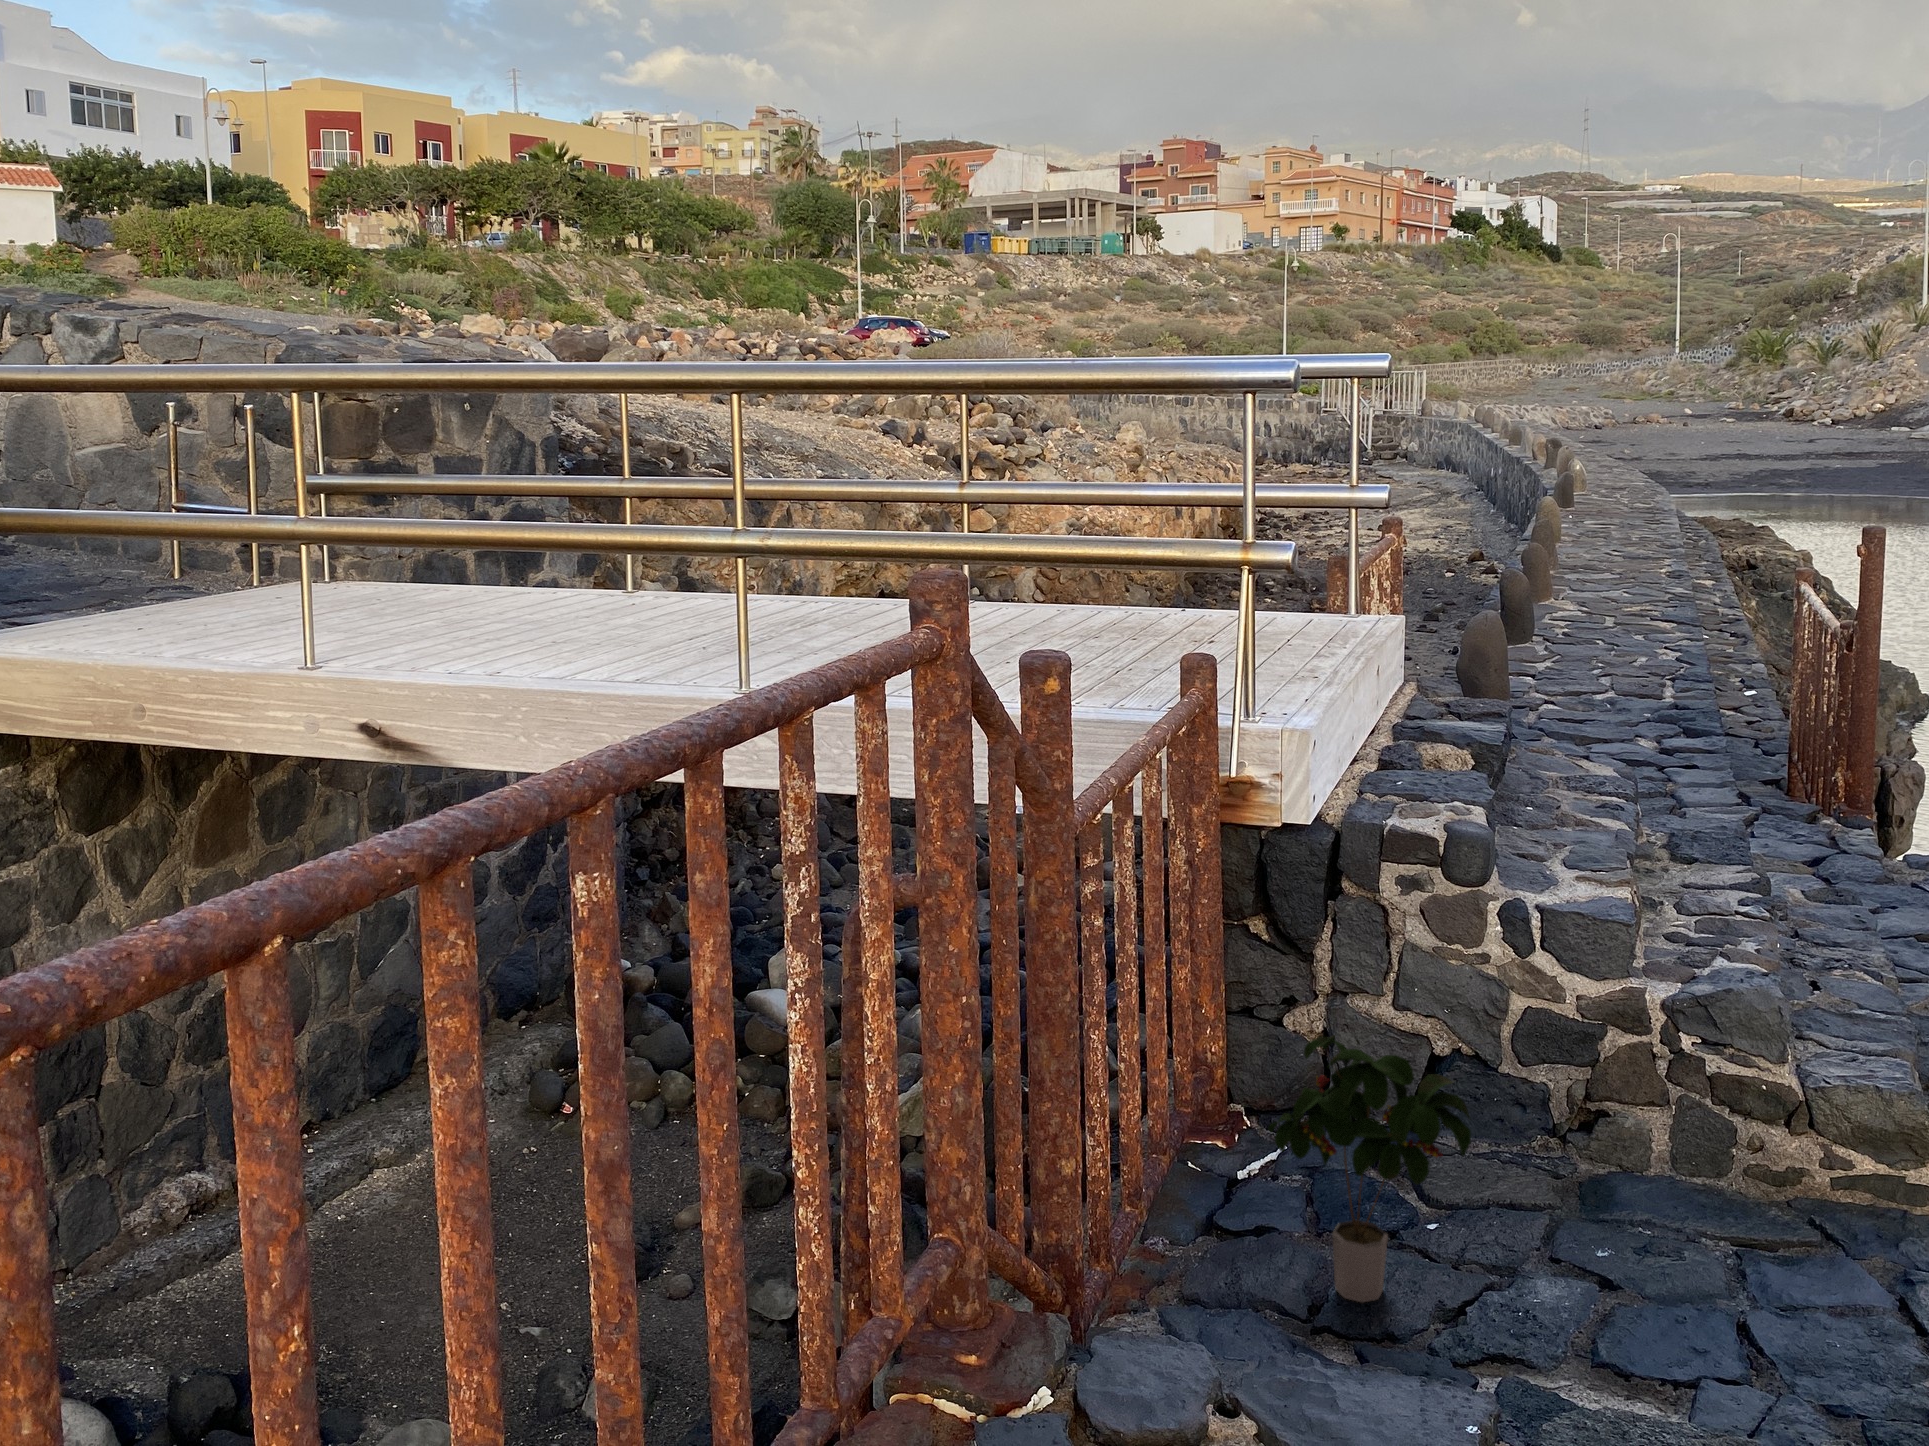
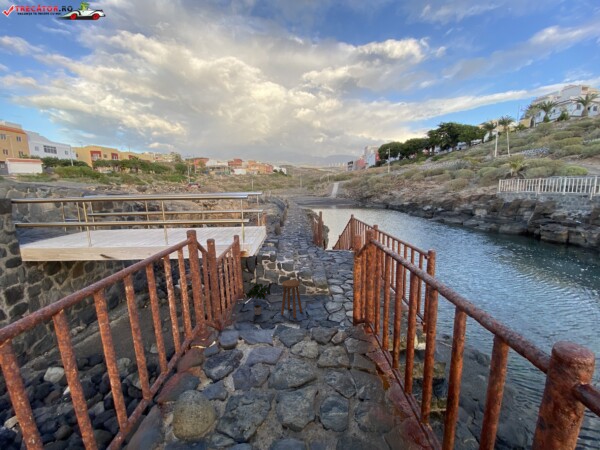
stool: none [1552,1056,1737,1390] -> present [281,280,302,318]

